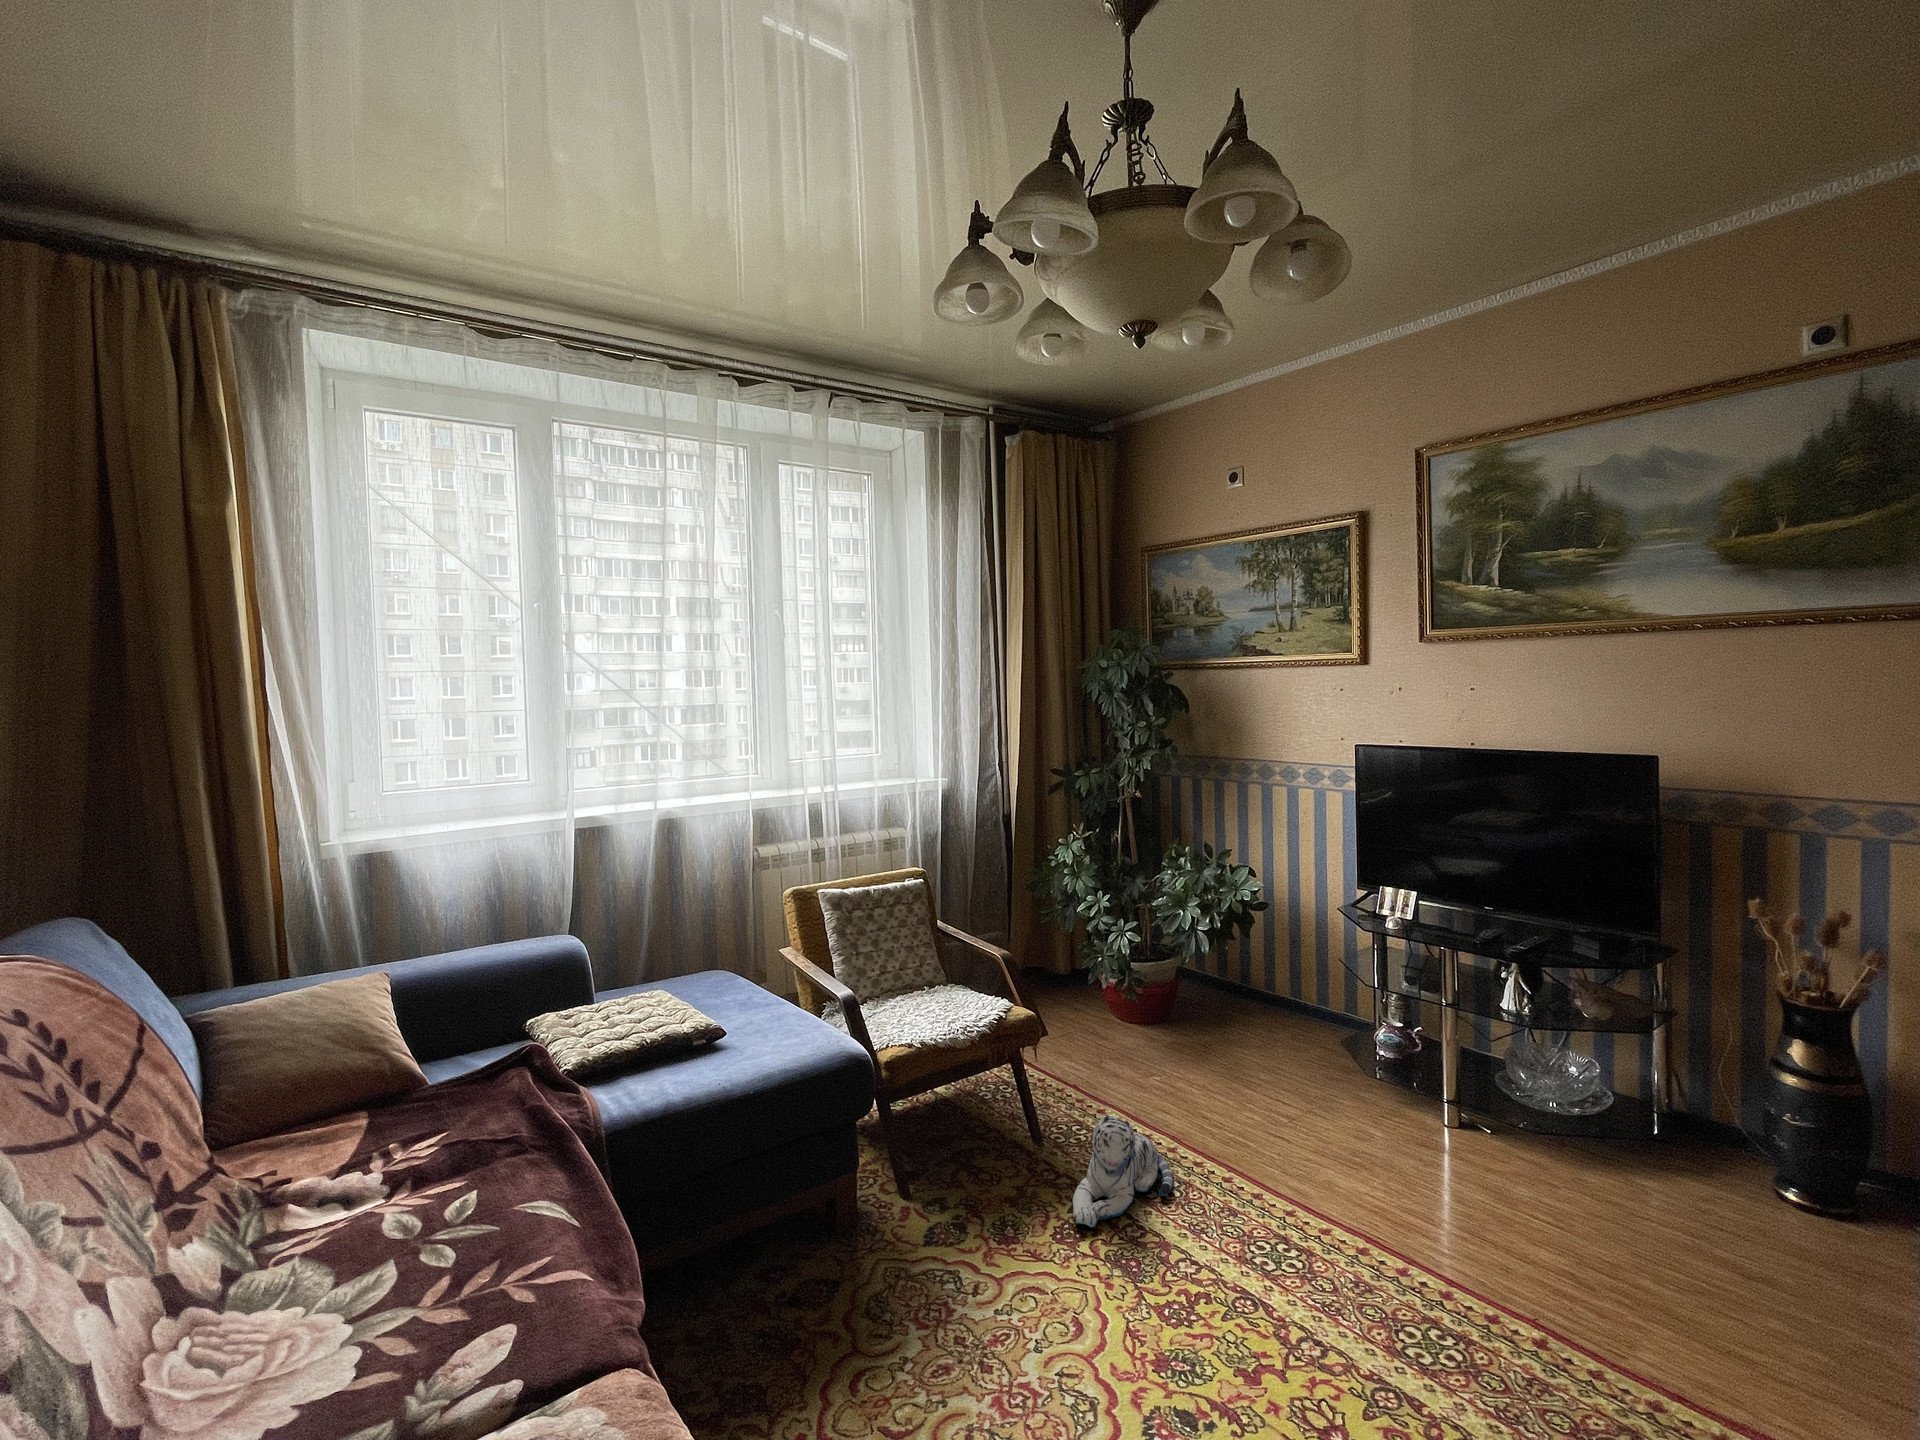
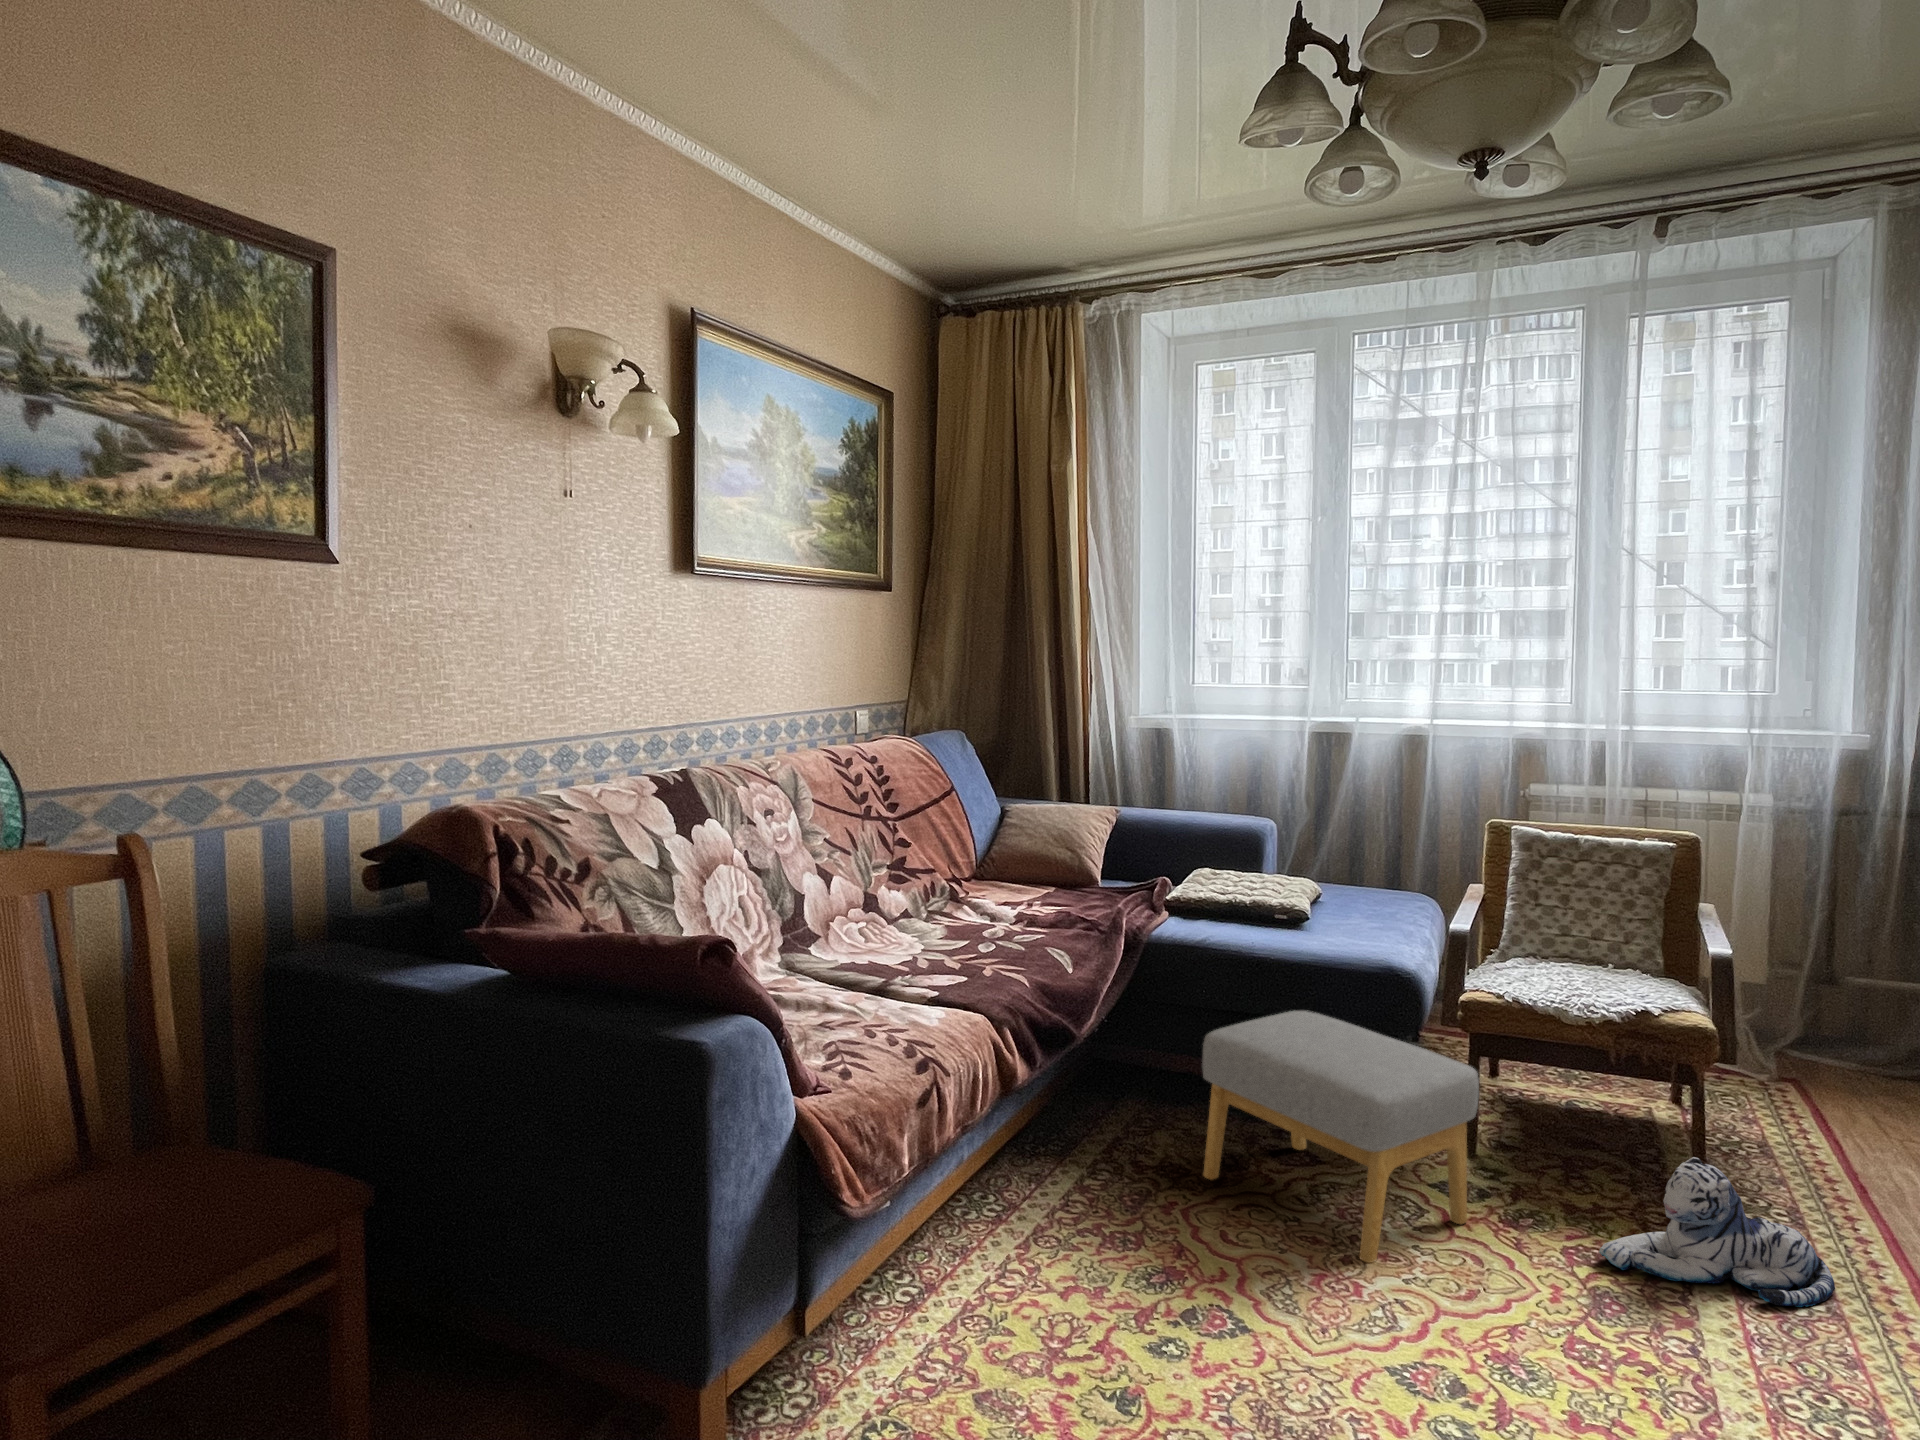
footstool: none [764,1121,1002,1373] -> present [1202,1011,1479,1263]

